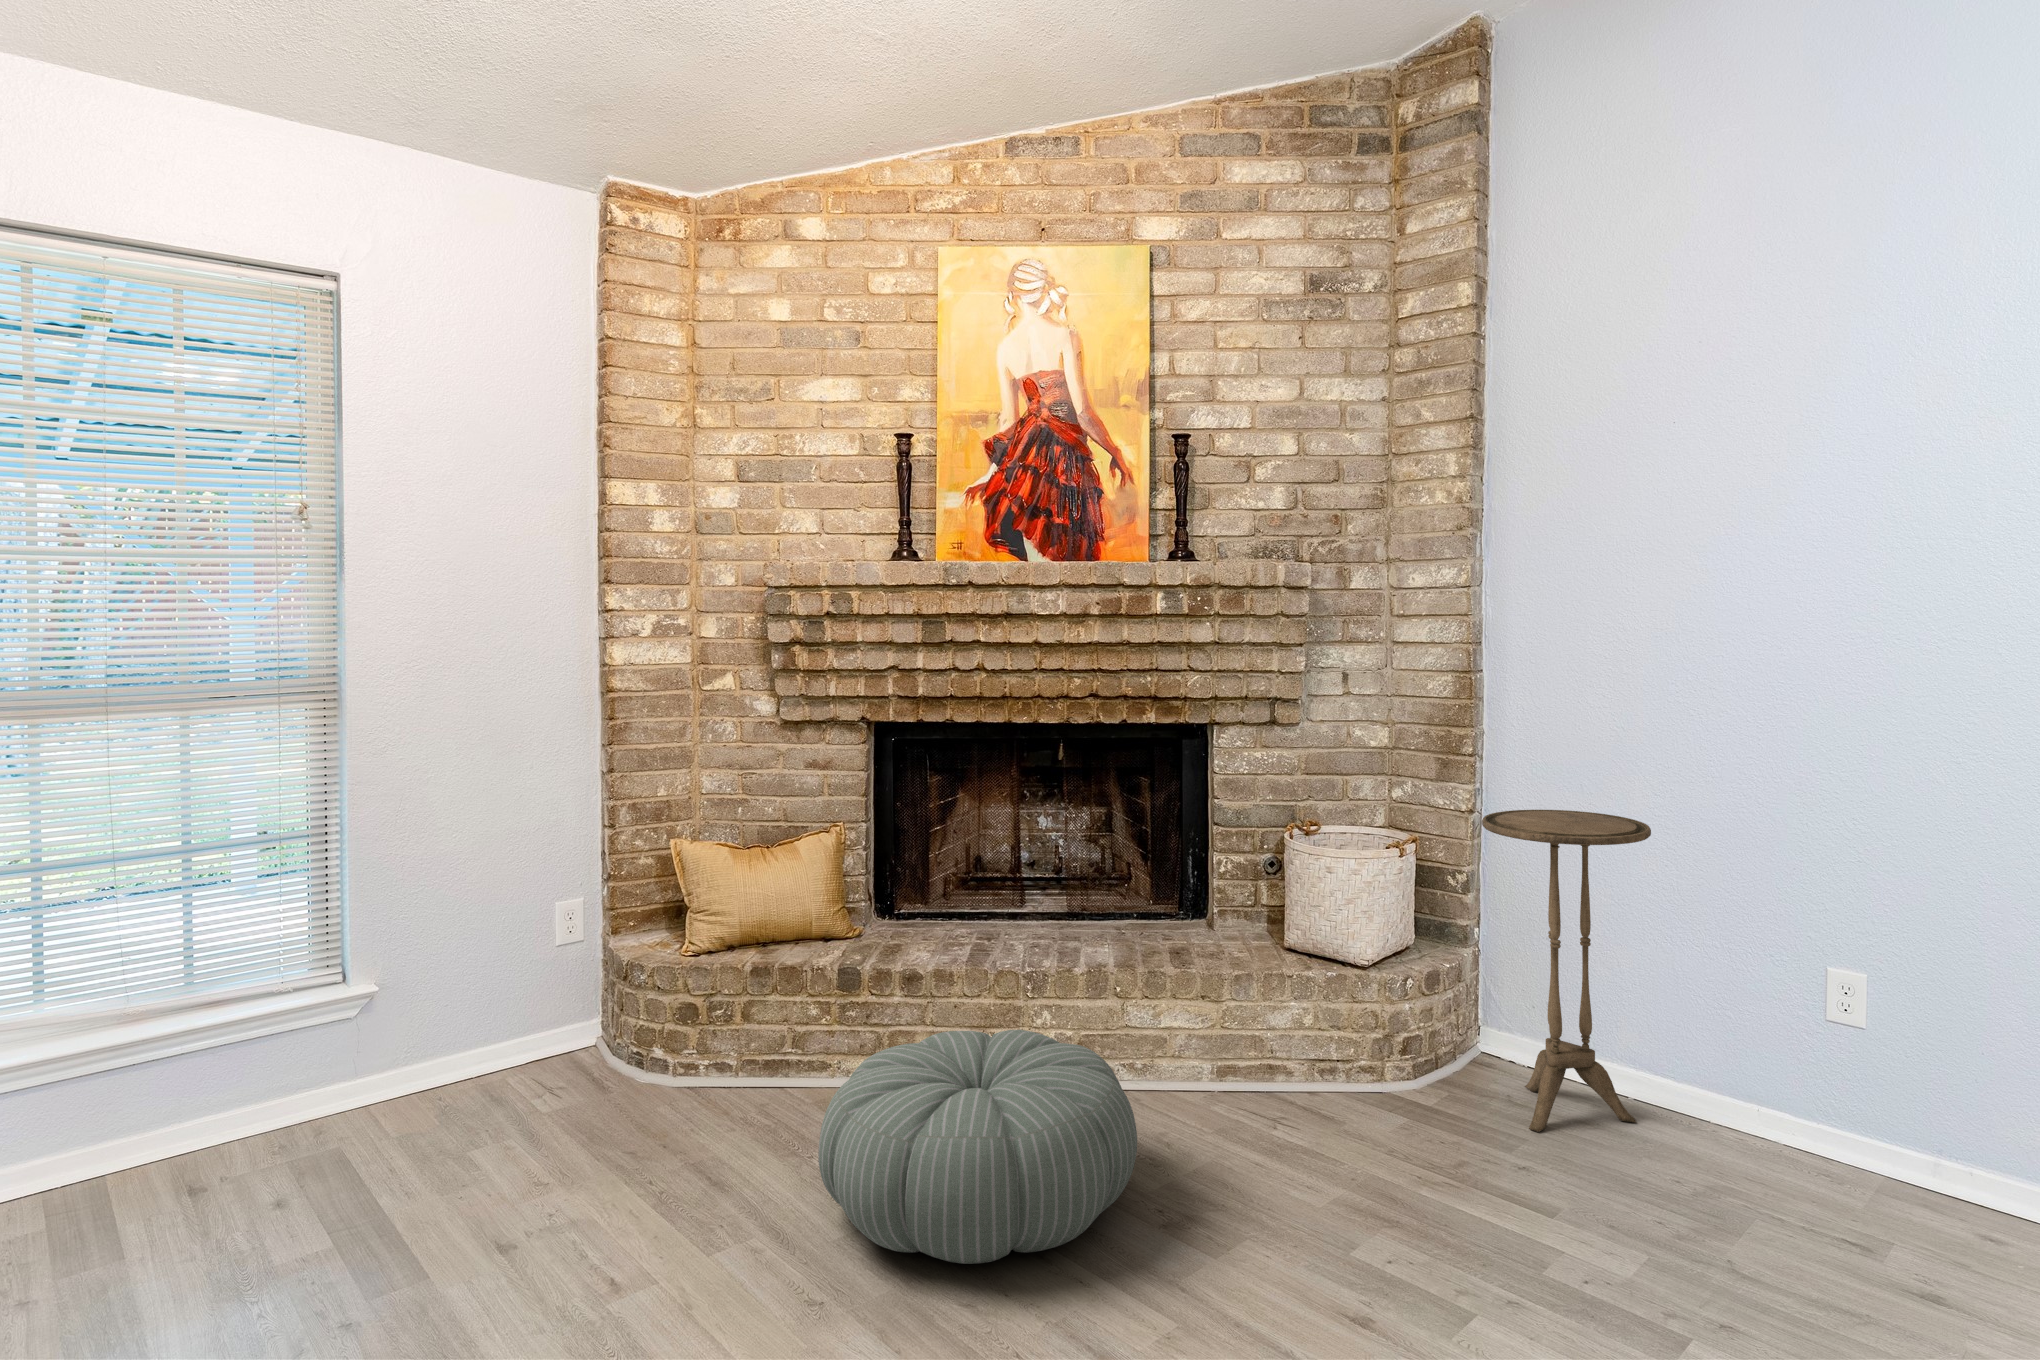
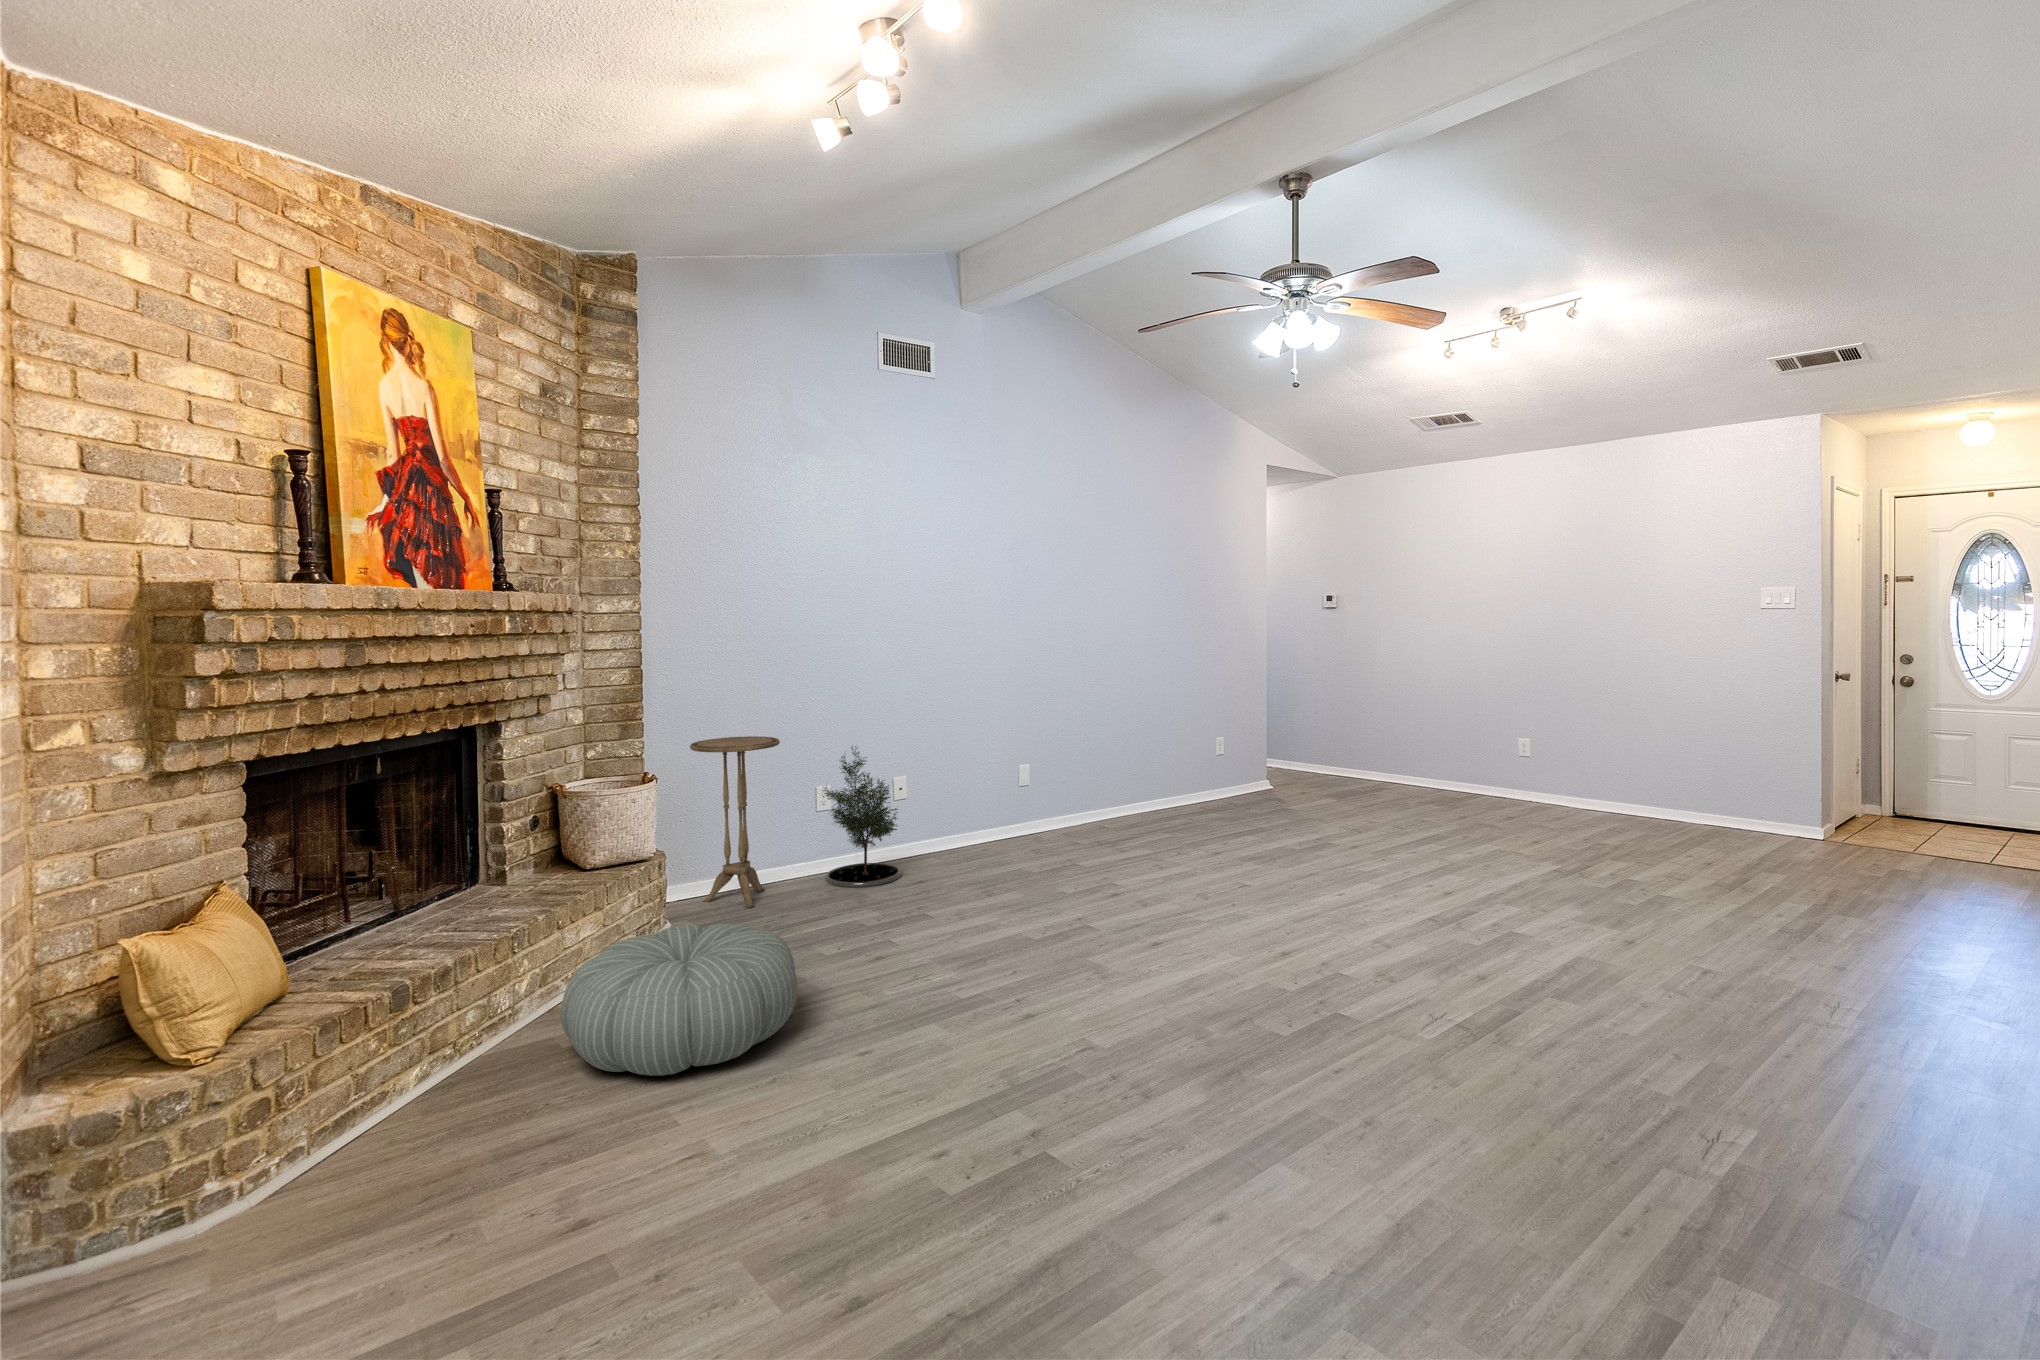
potted tree: none [1737,890,1985,1260] -> present [822,746,901,887]

